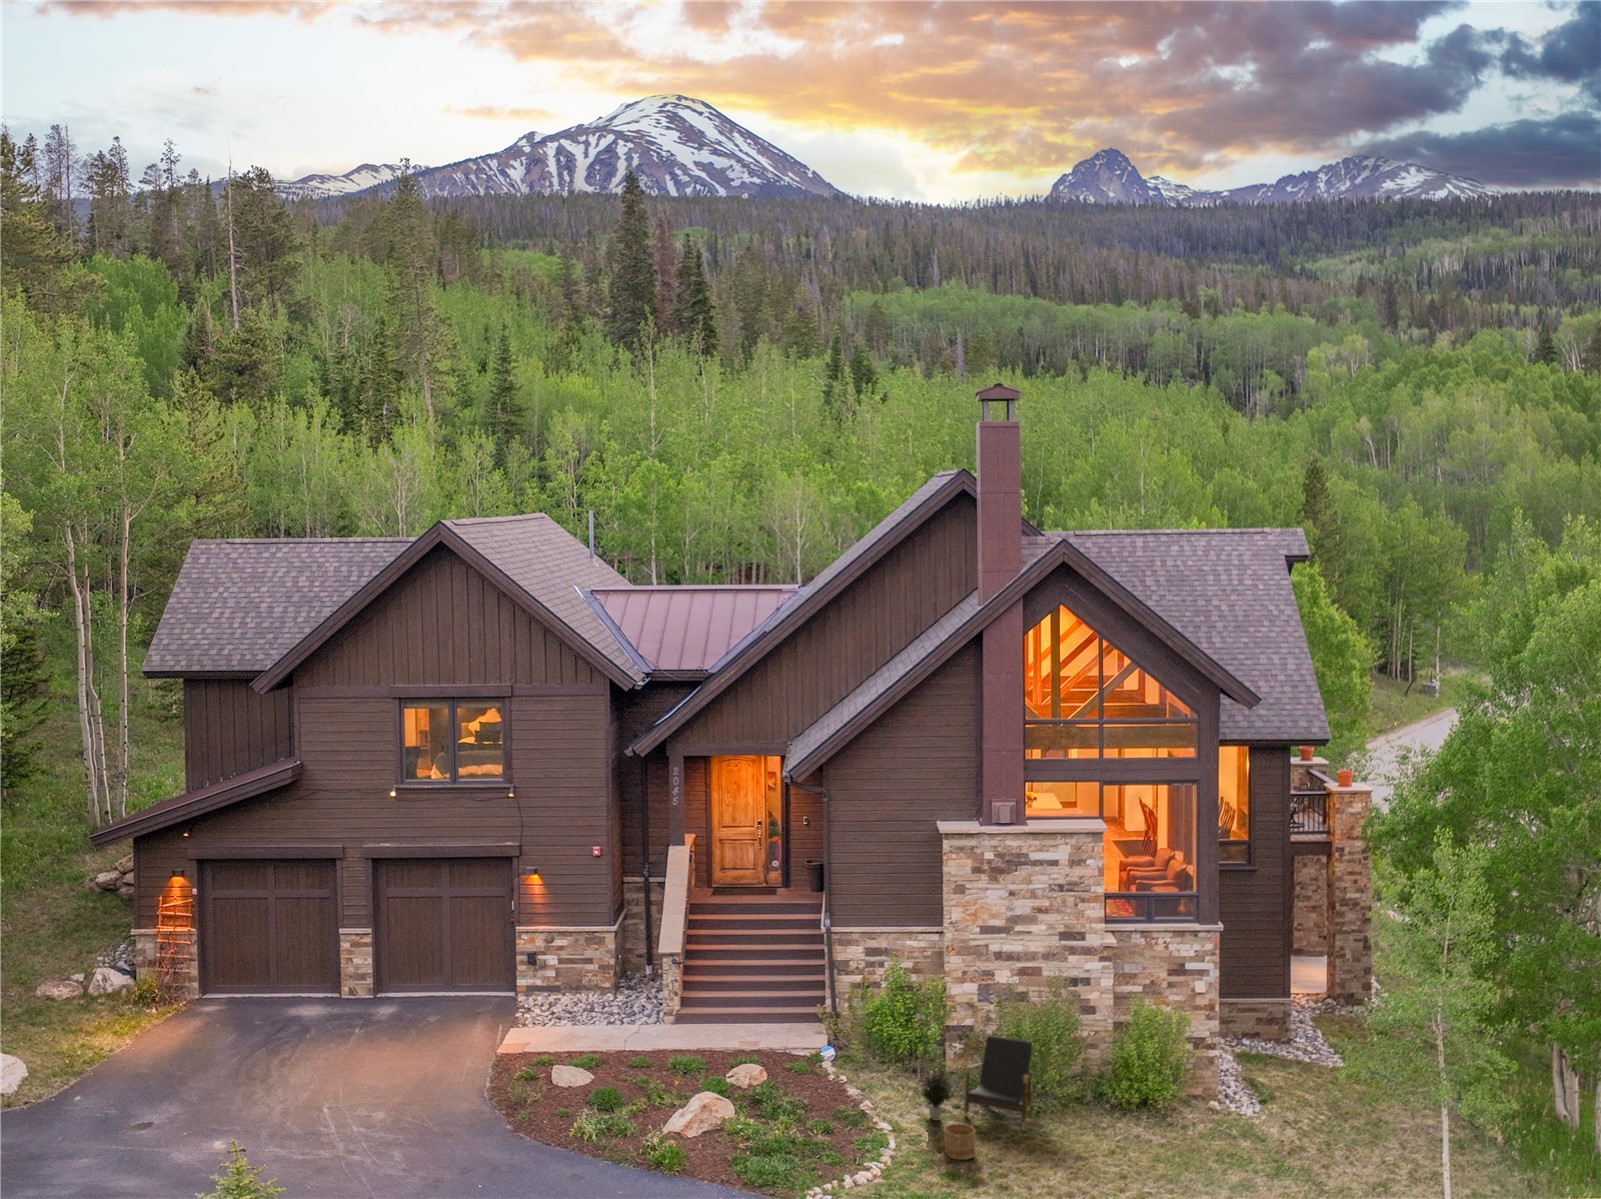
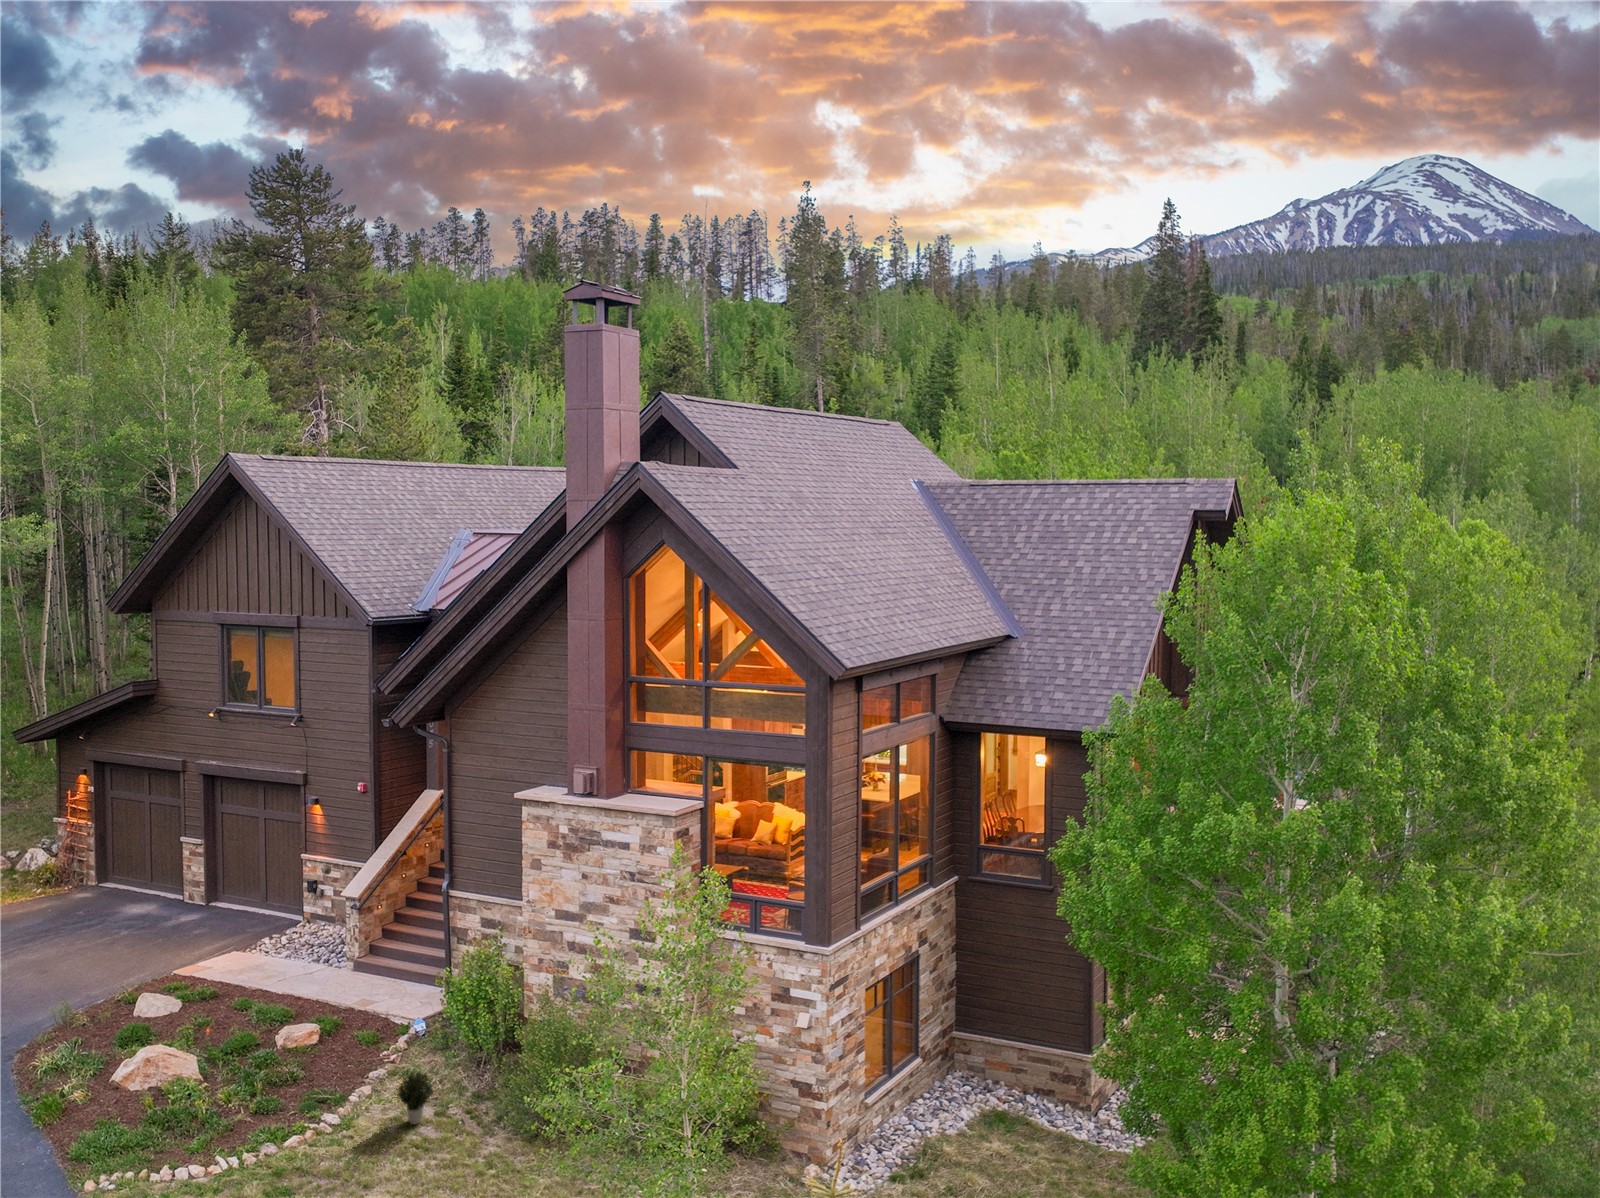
lounge chair: present [964,1035,1033,1130] -> none [451,1038,550,1156]
wooden bucket: present [944,1124,976,1160] -> none [336,1132,377,1177]

